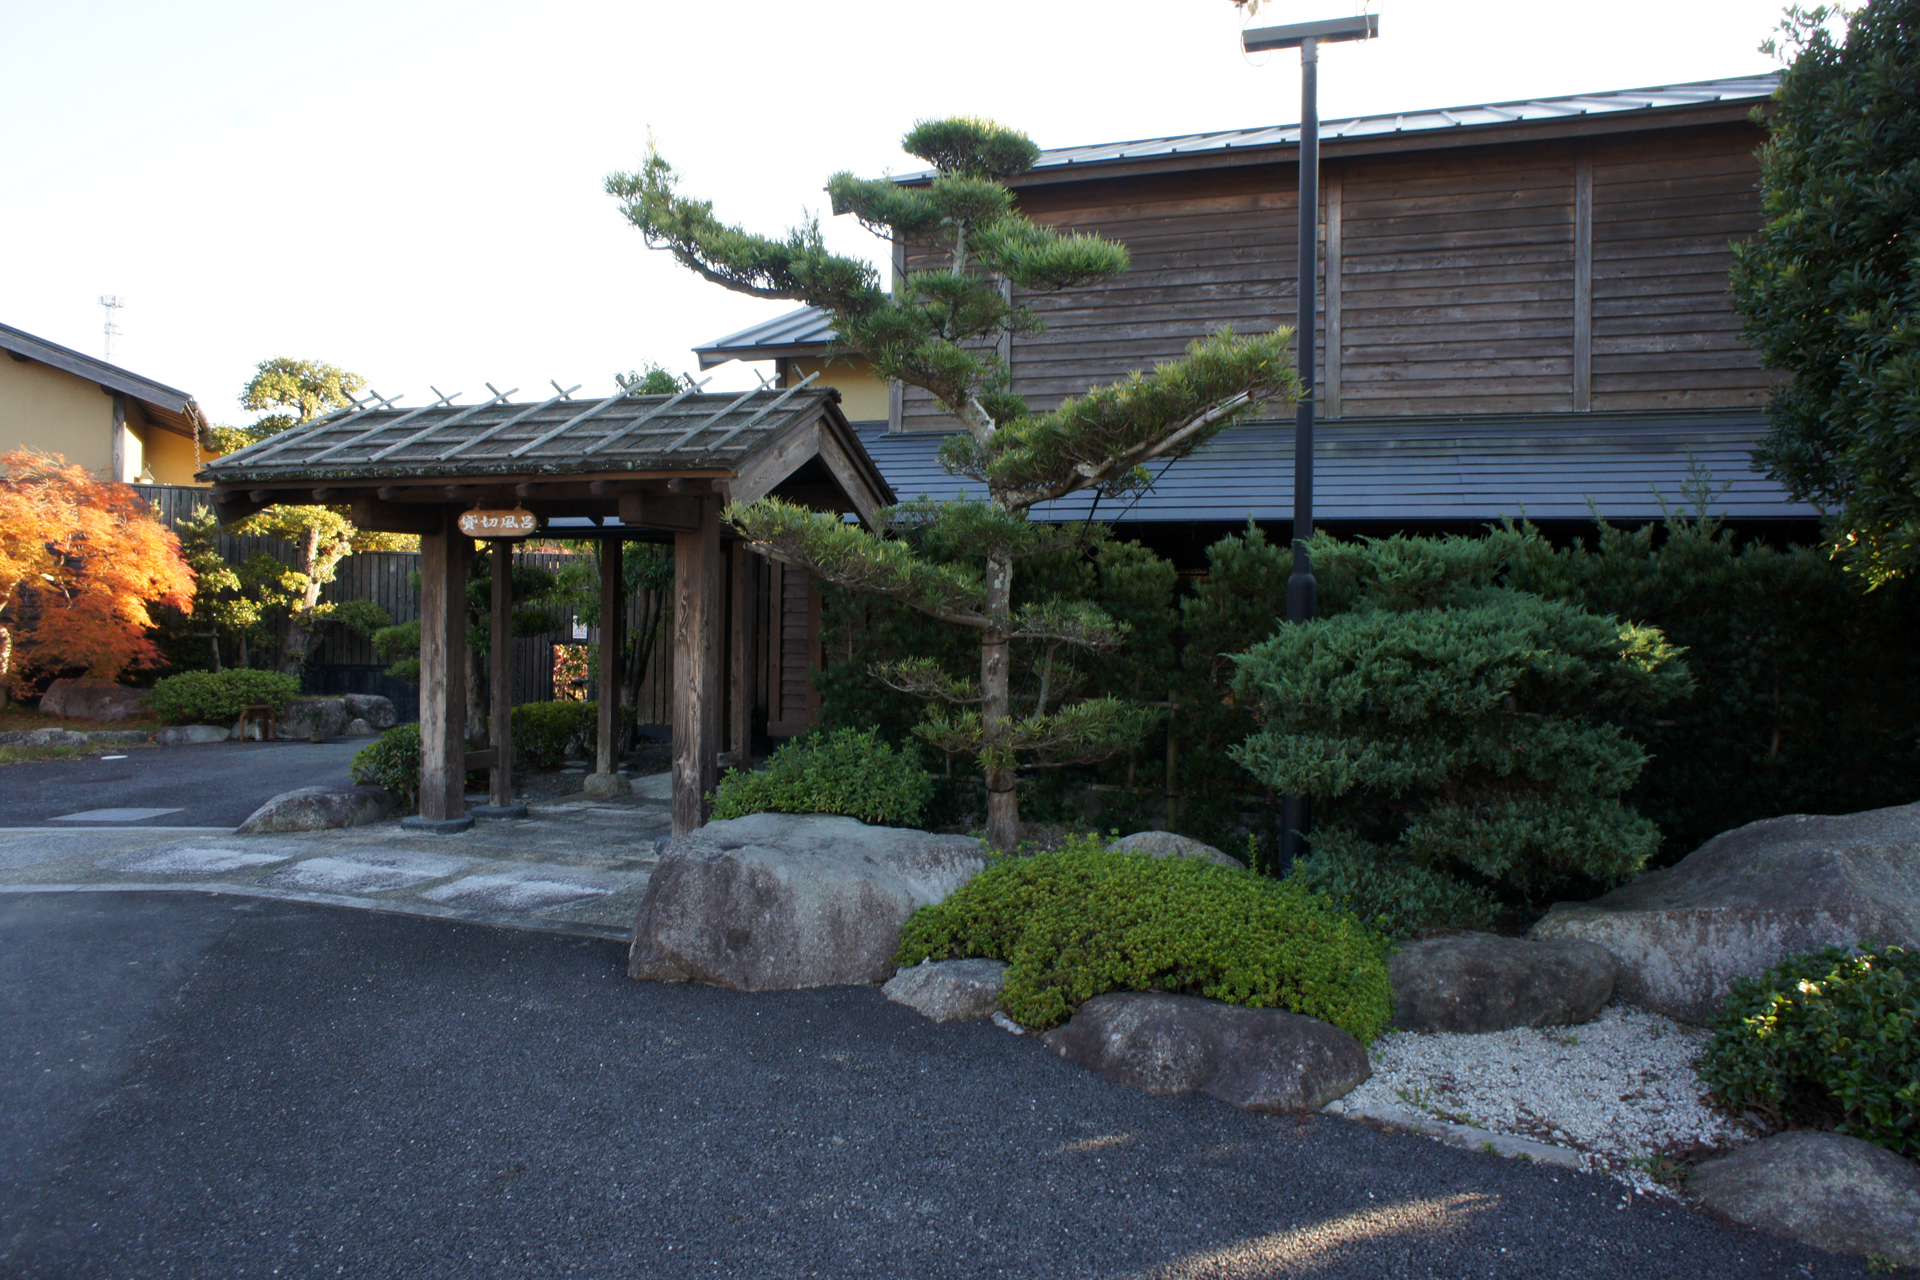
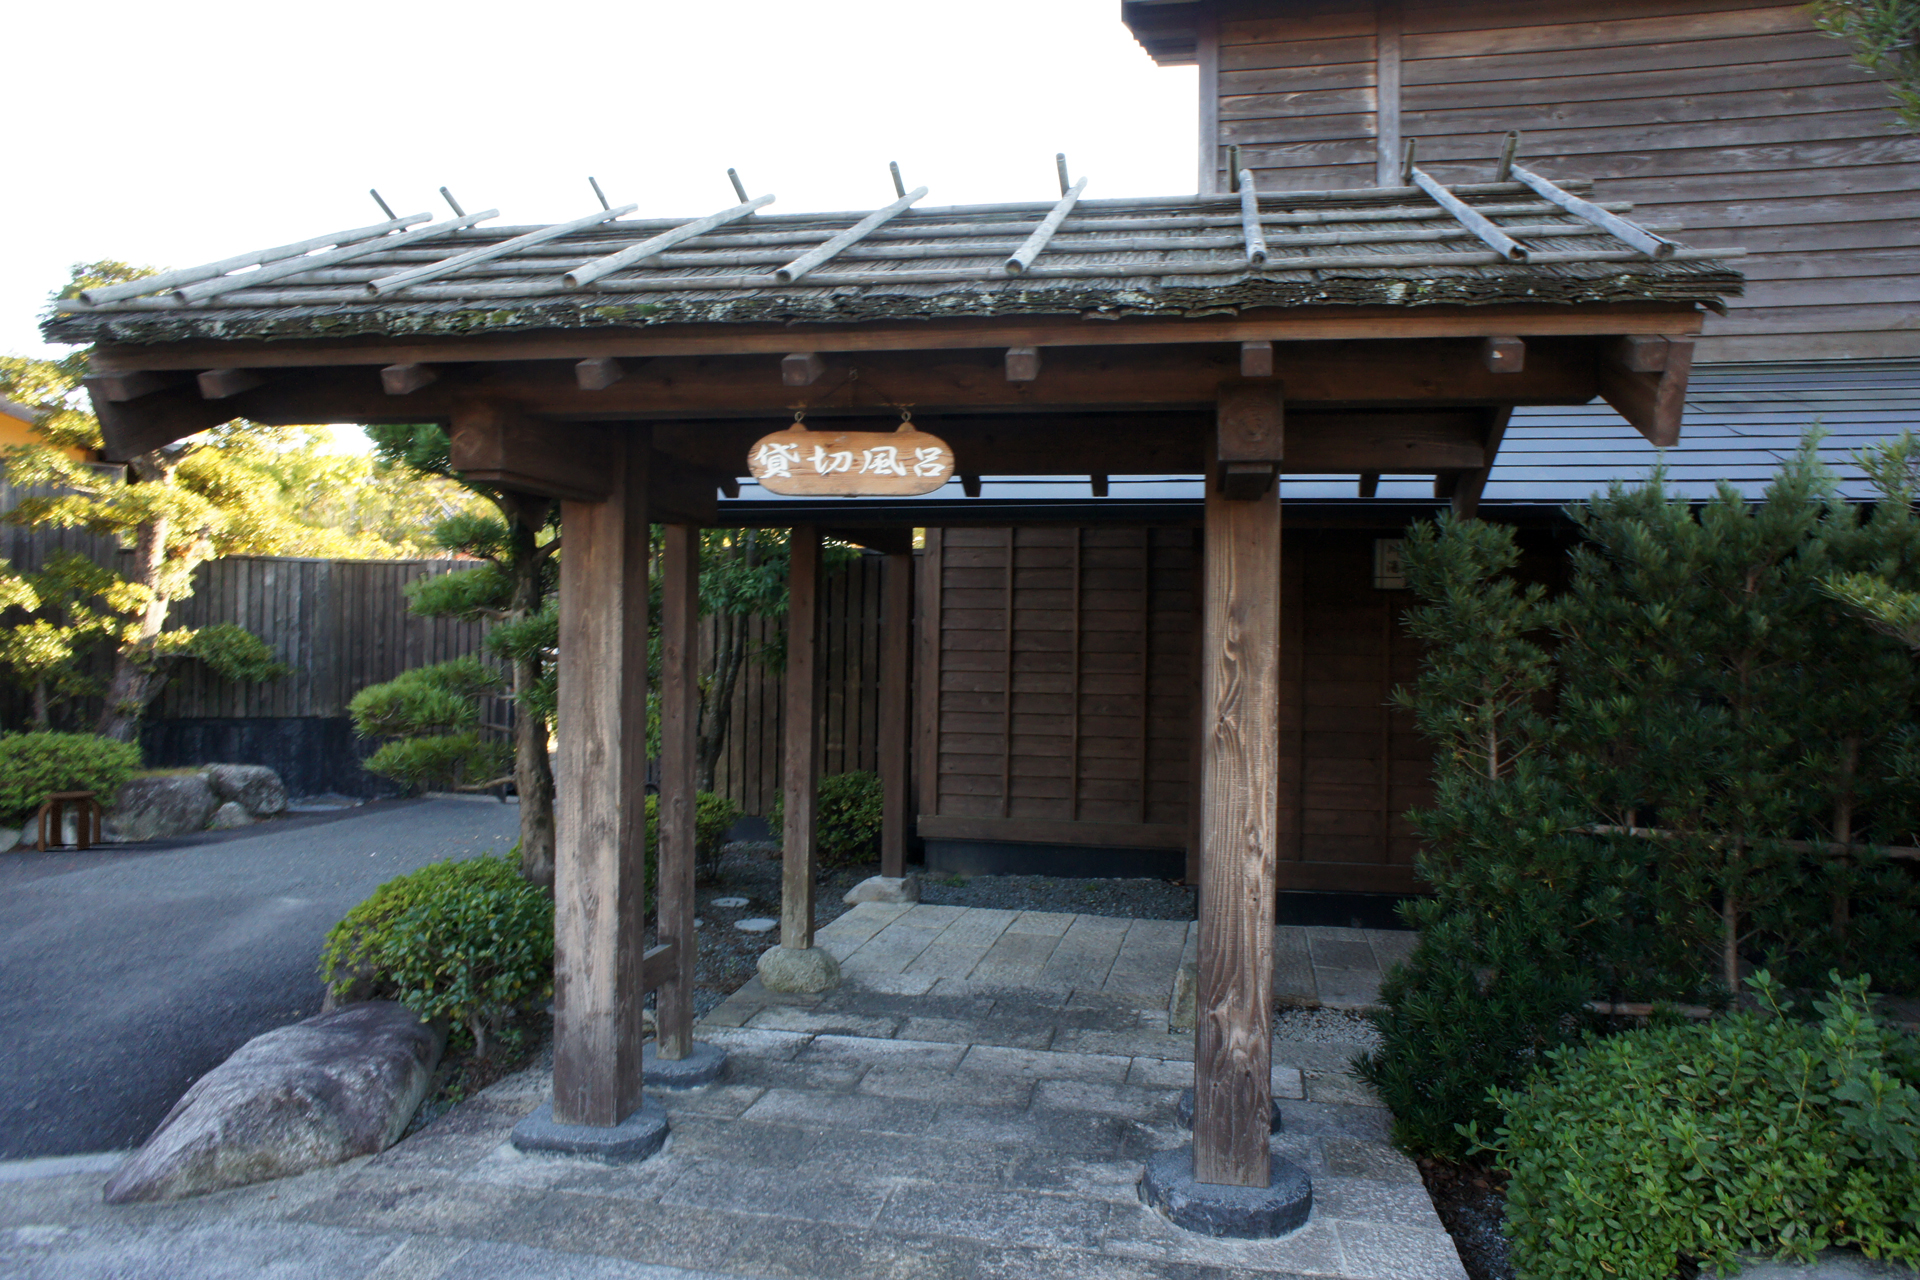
potted plant: present [305,710,328,743] -> none [150,797,198,853]

